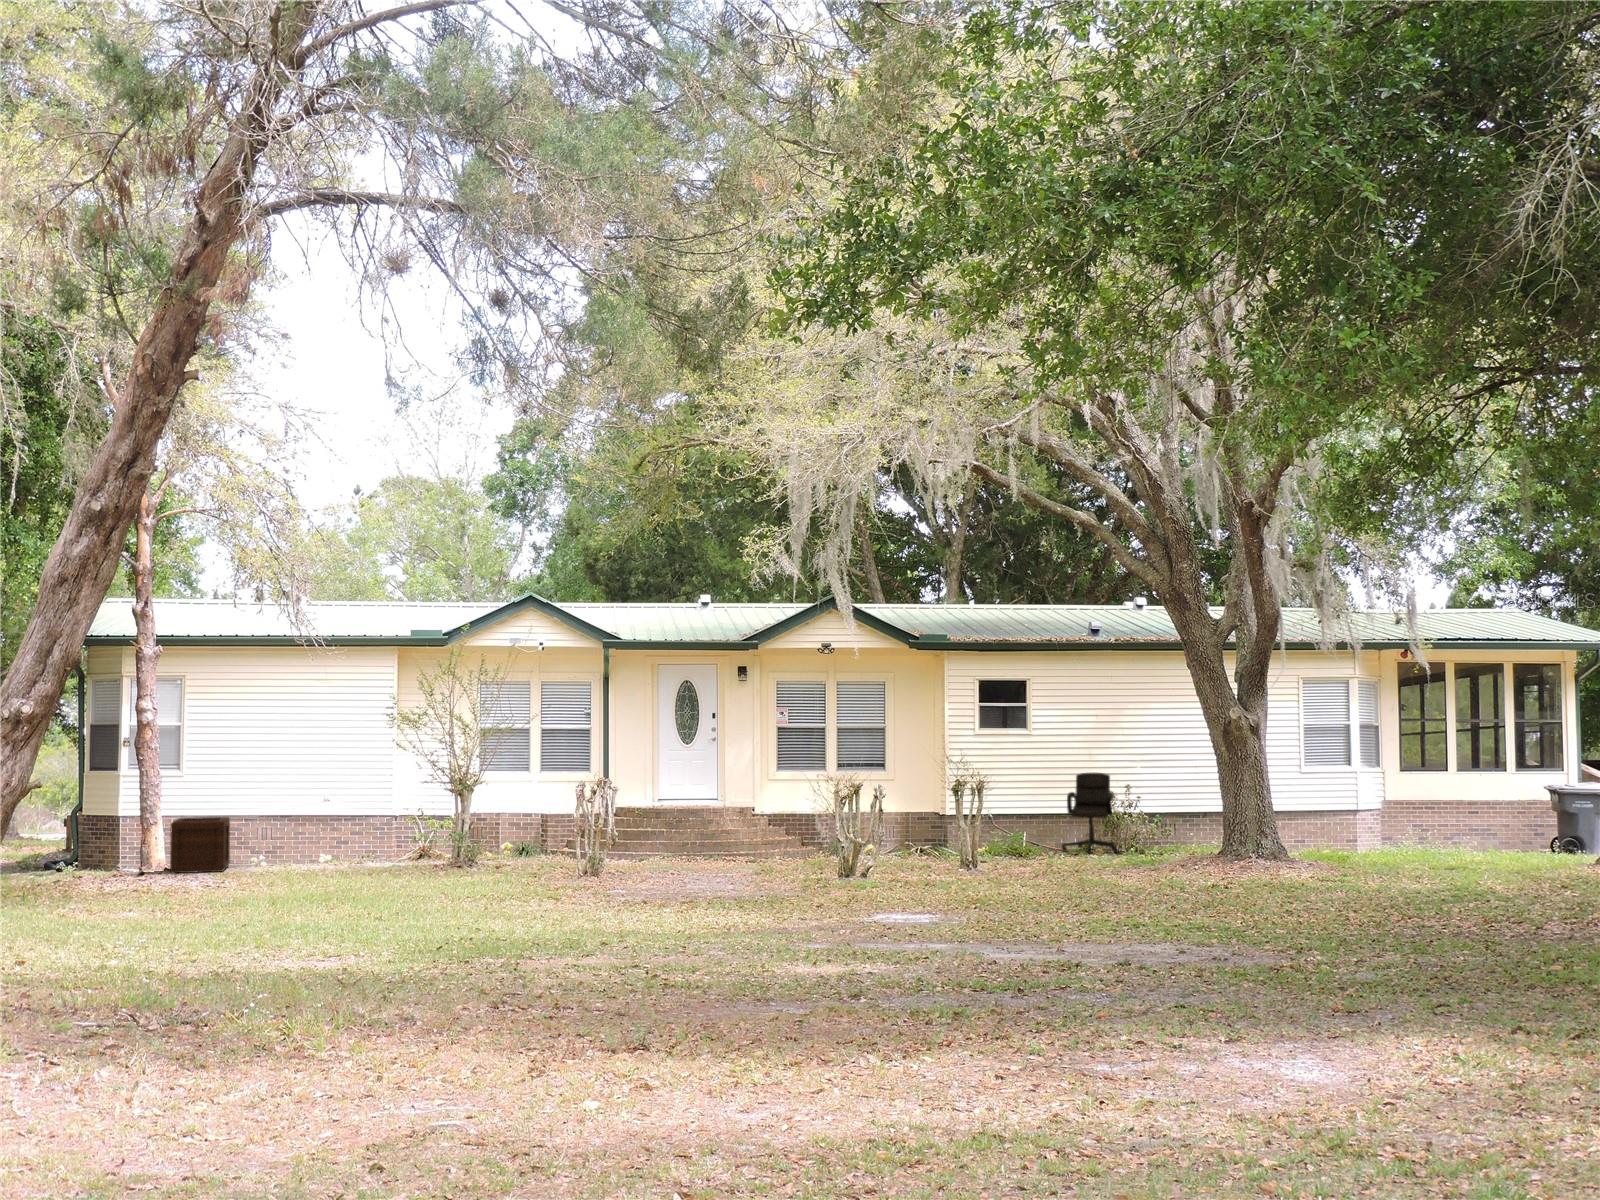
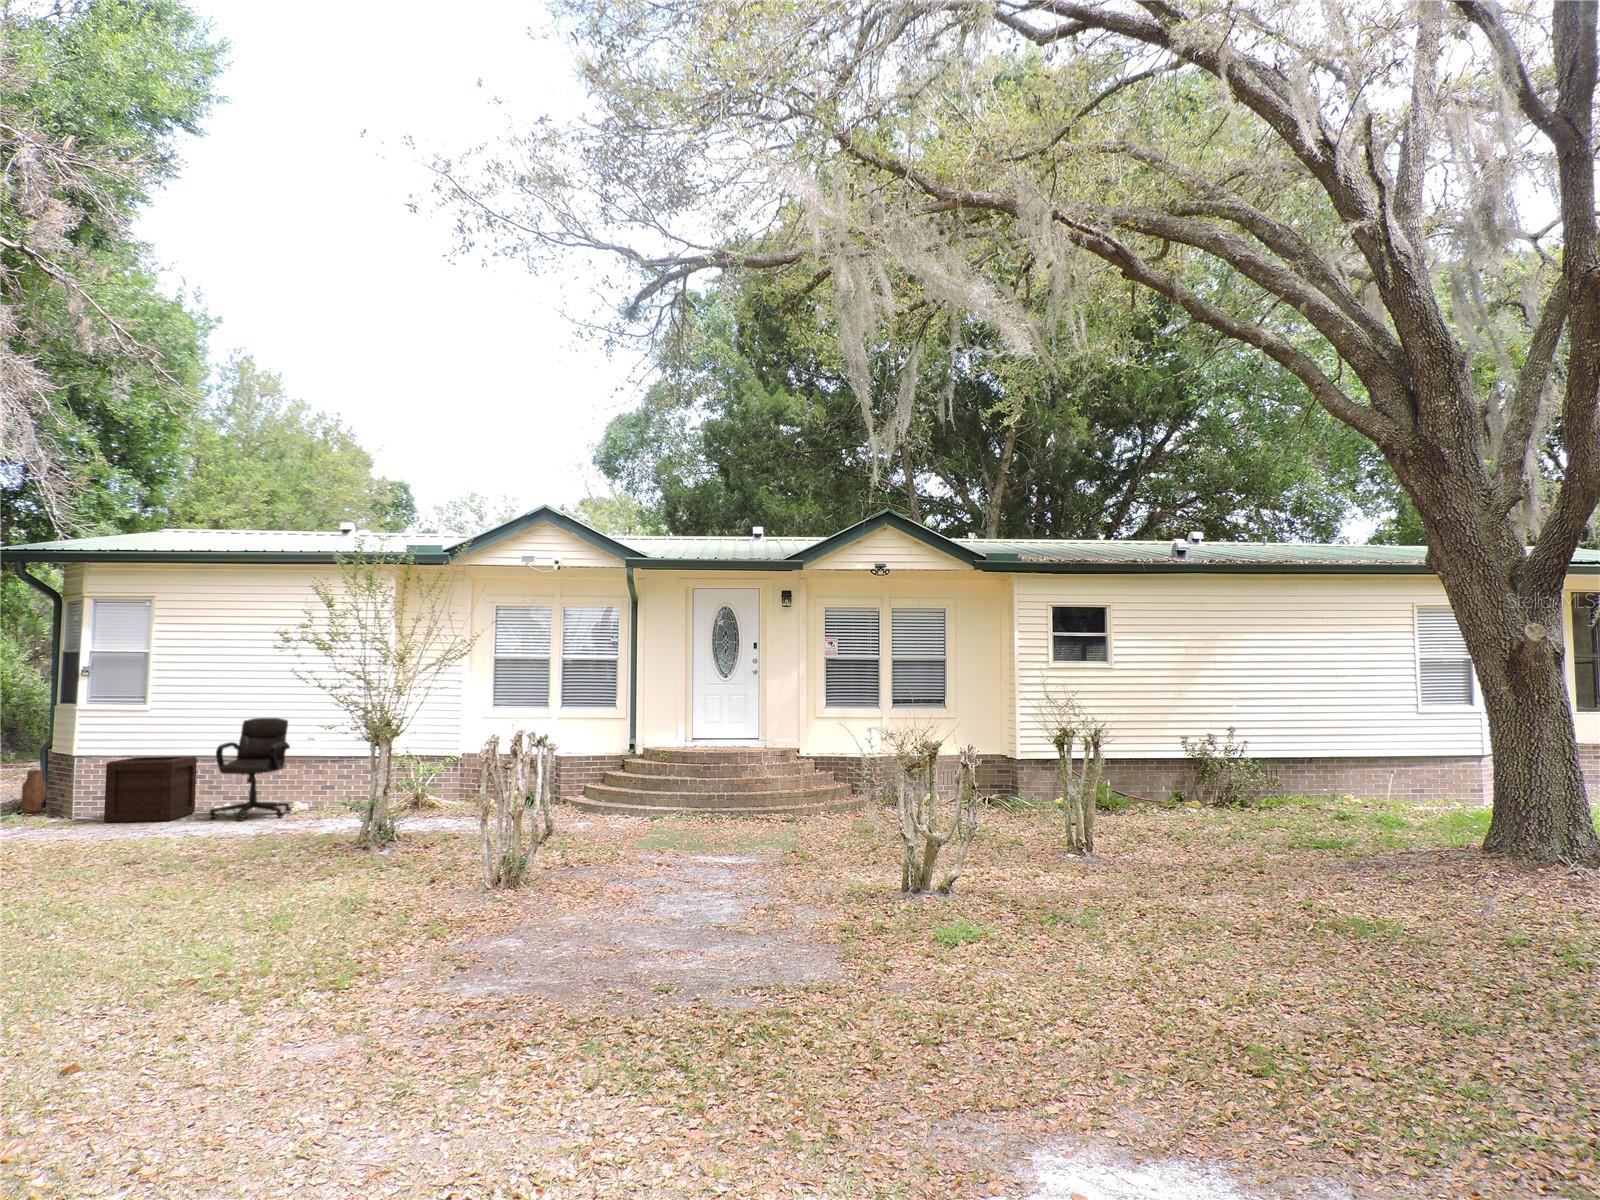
chair: present [1062,772,1118,854] -> present [209,718,291,821]
watering can: none [70,830,90,867] -> present [21,770,46,813]

